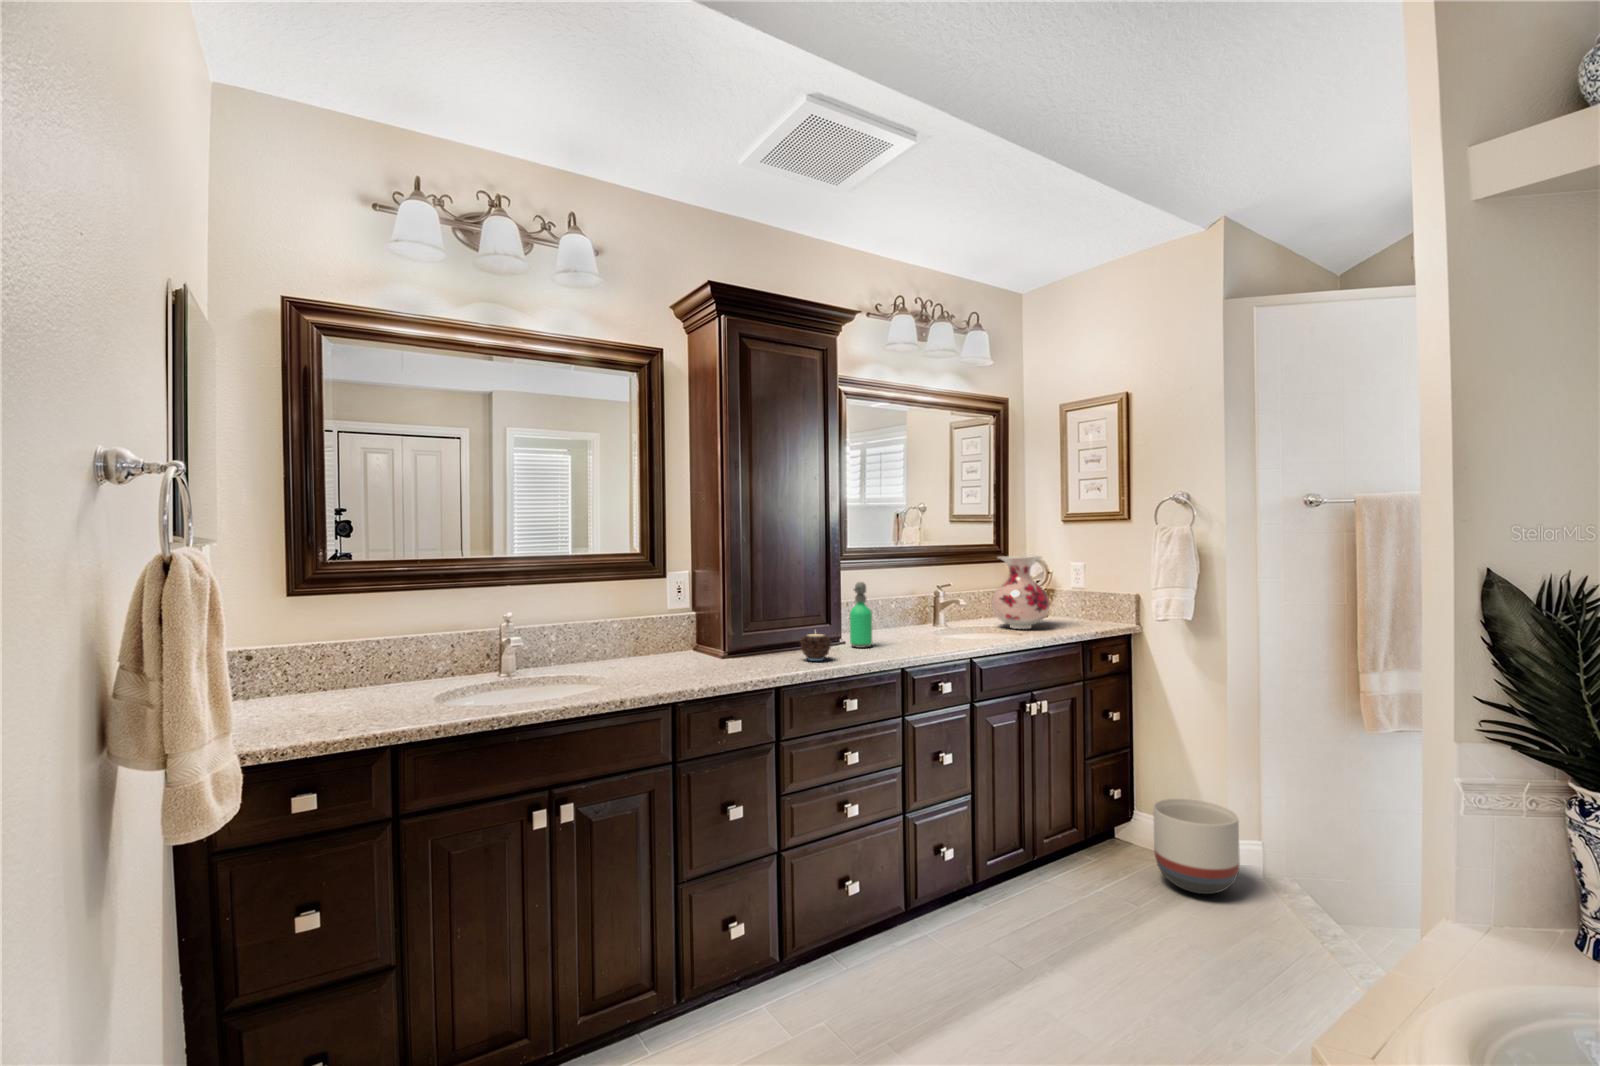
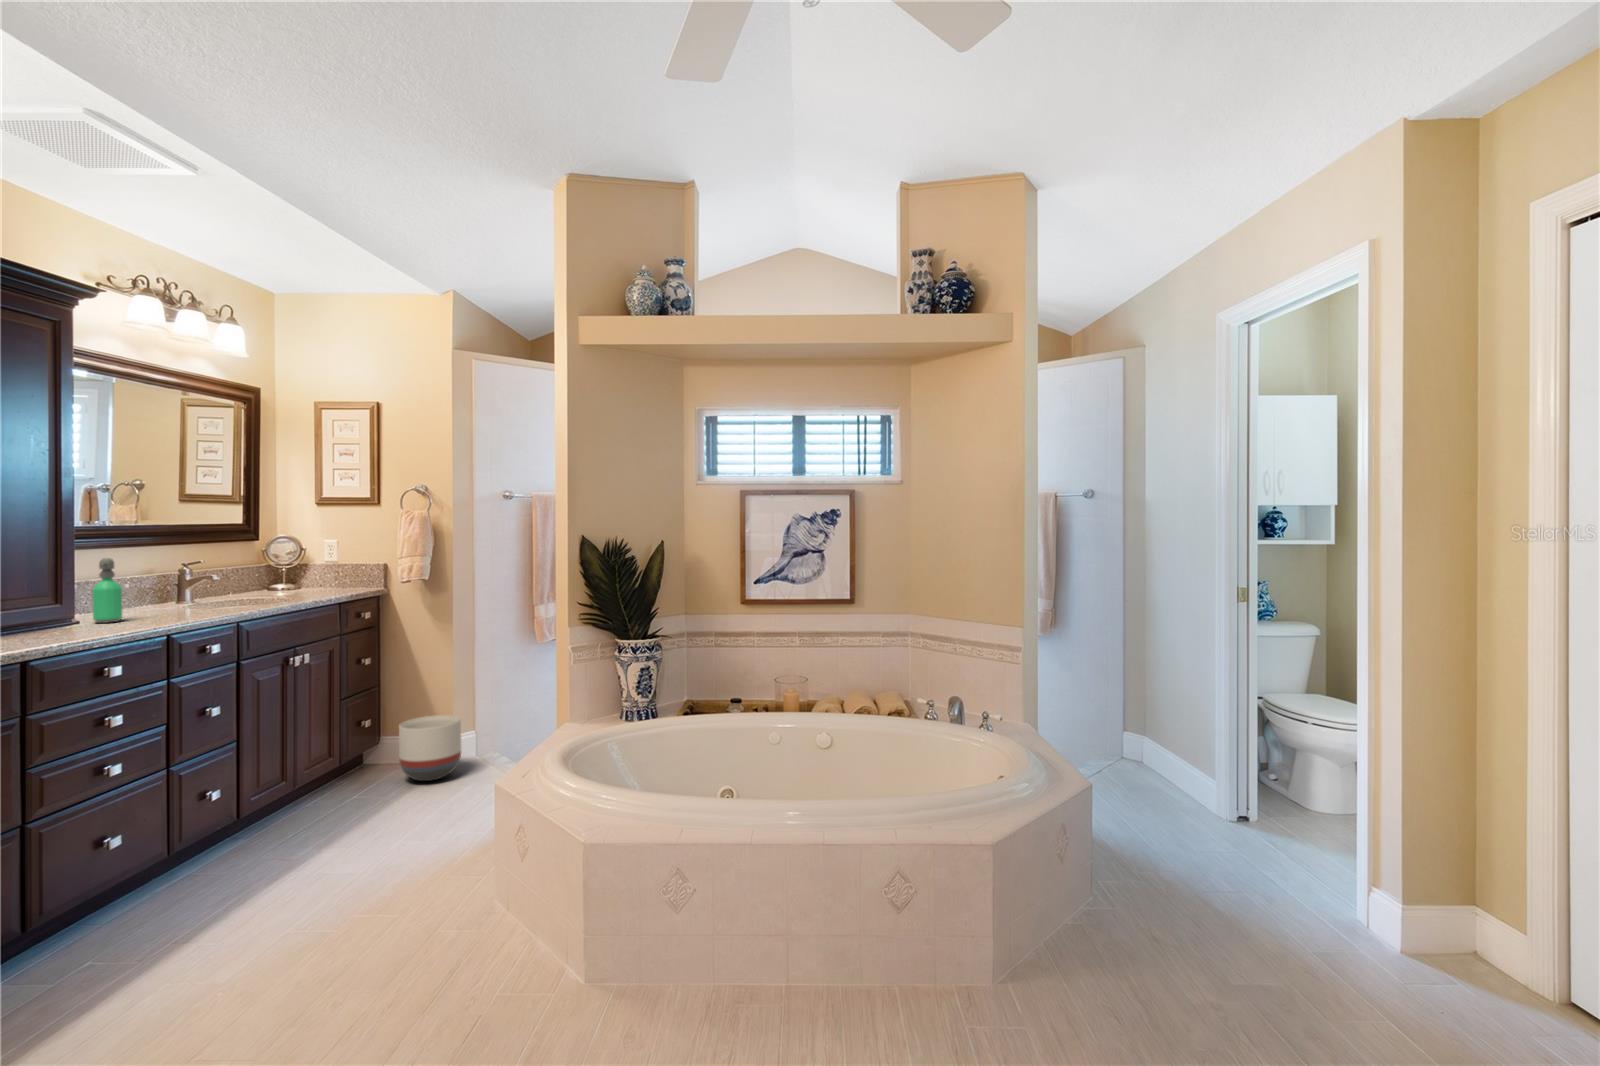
vase: present [992,556,1049,629] -> none [248,534,308,598]
candle: present [800,634,832,661] -> none [38,604,84,636]

